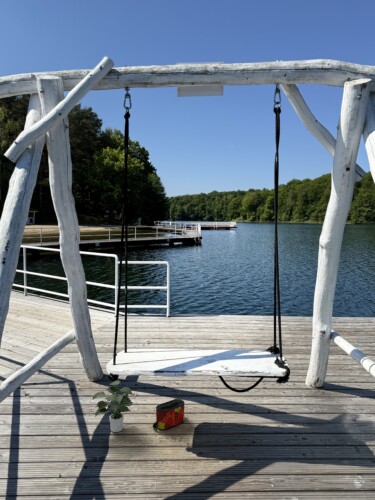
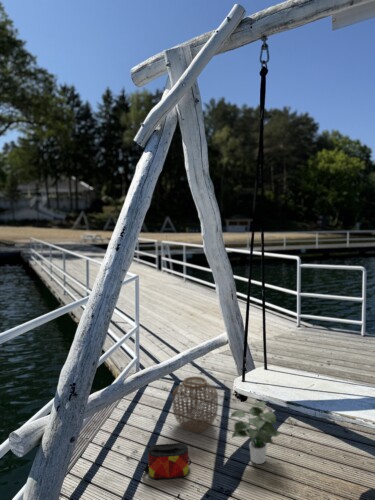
woven basket: none [29,374,73,425] -> present [173,377,218,432]
bag: present [153,399,185,430] -> present [143,443,191,479]

